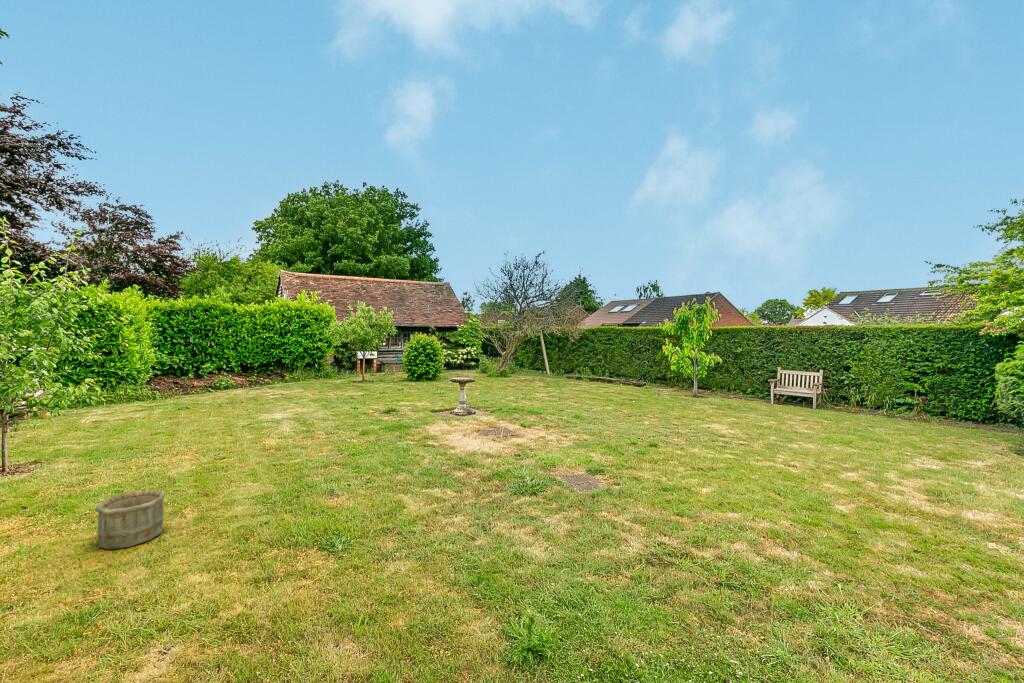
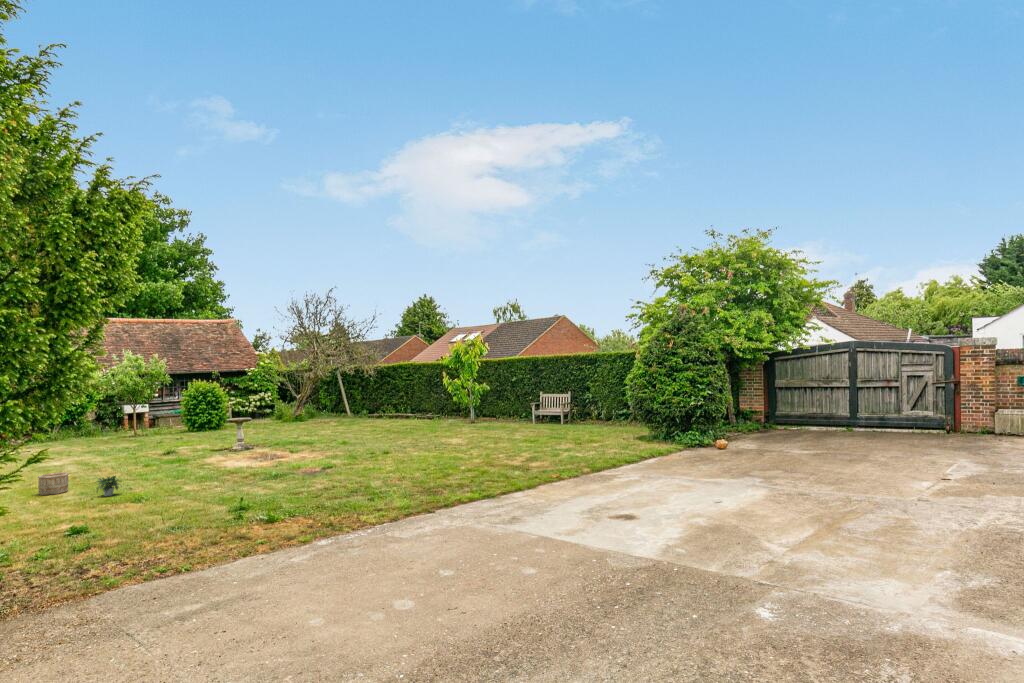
potted plant: none [144,542,228,604] -> present [97,476,120,496]

